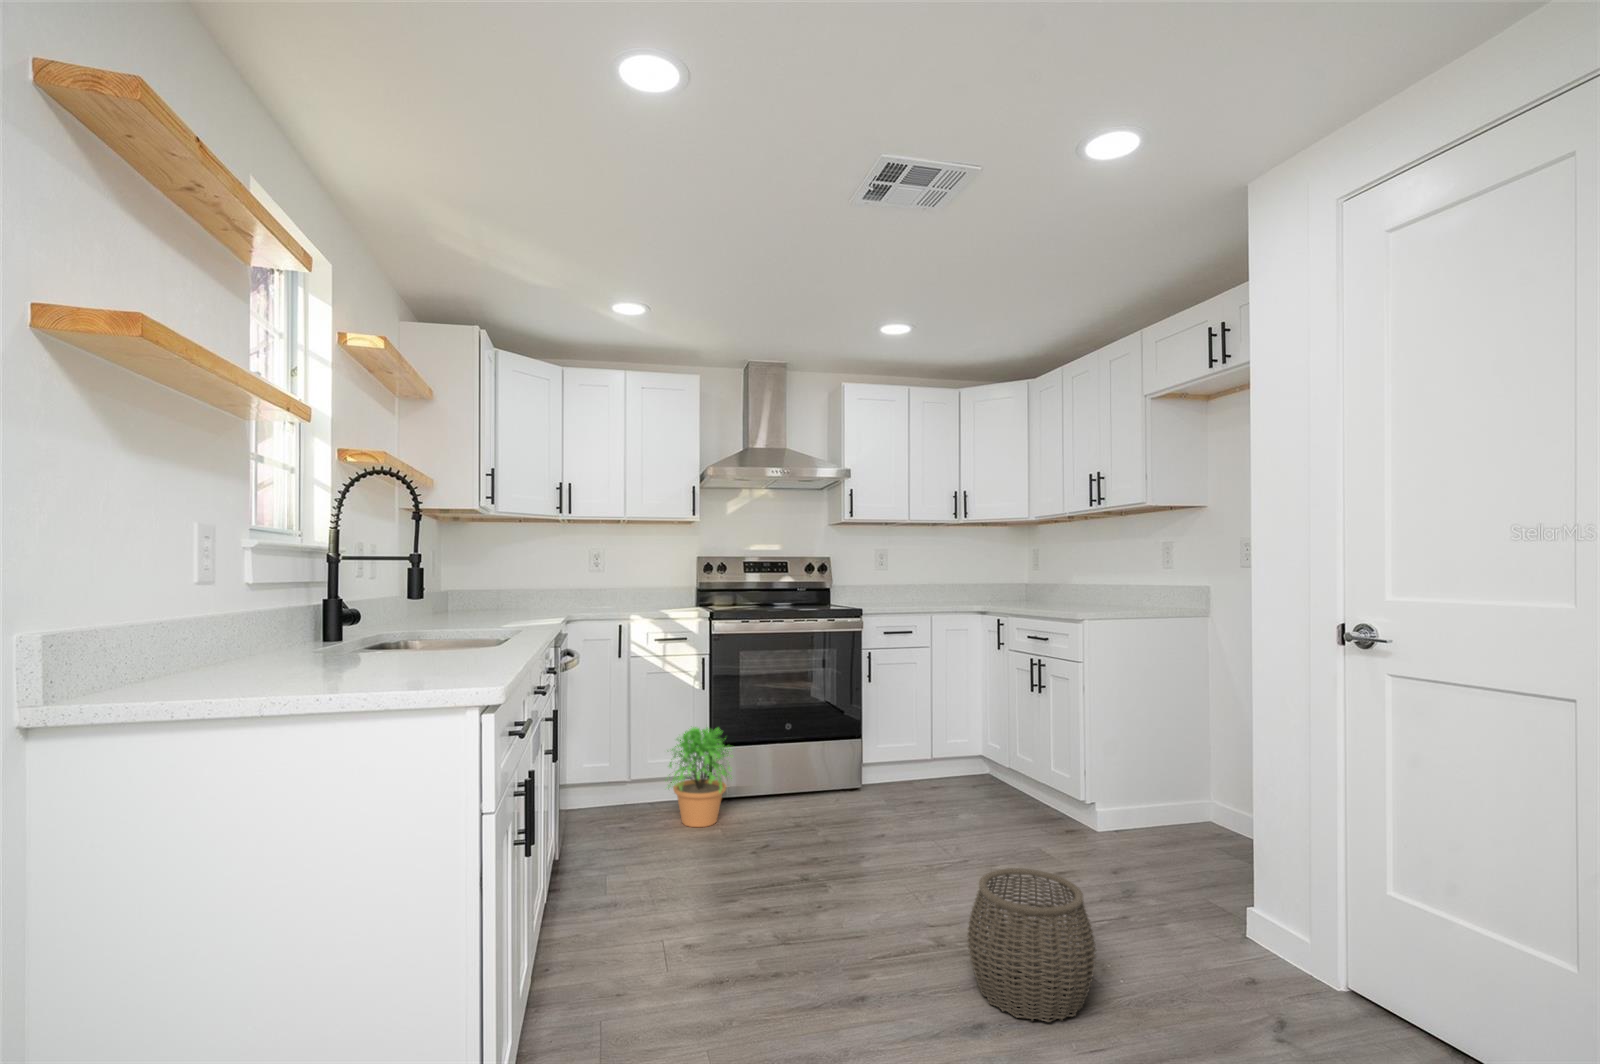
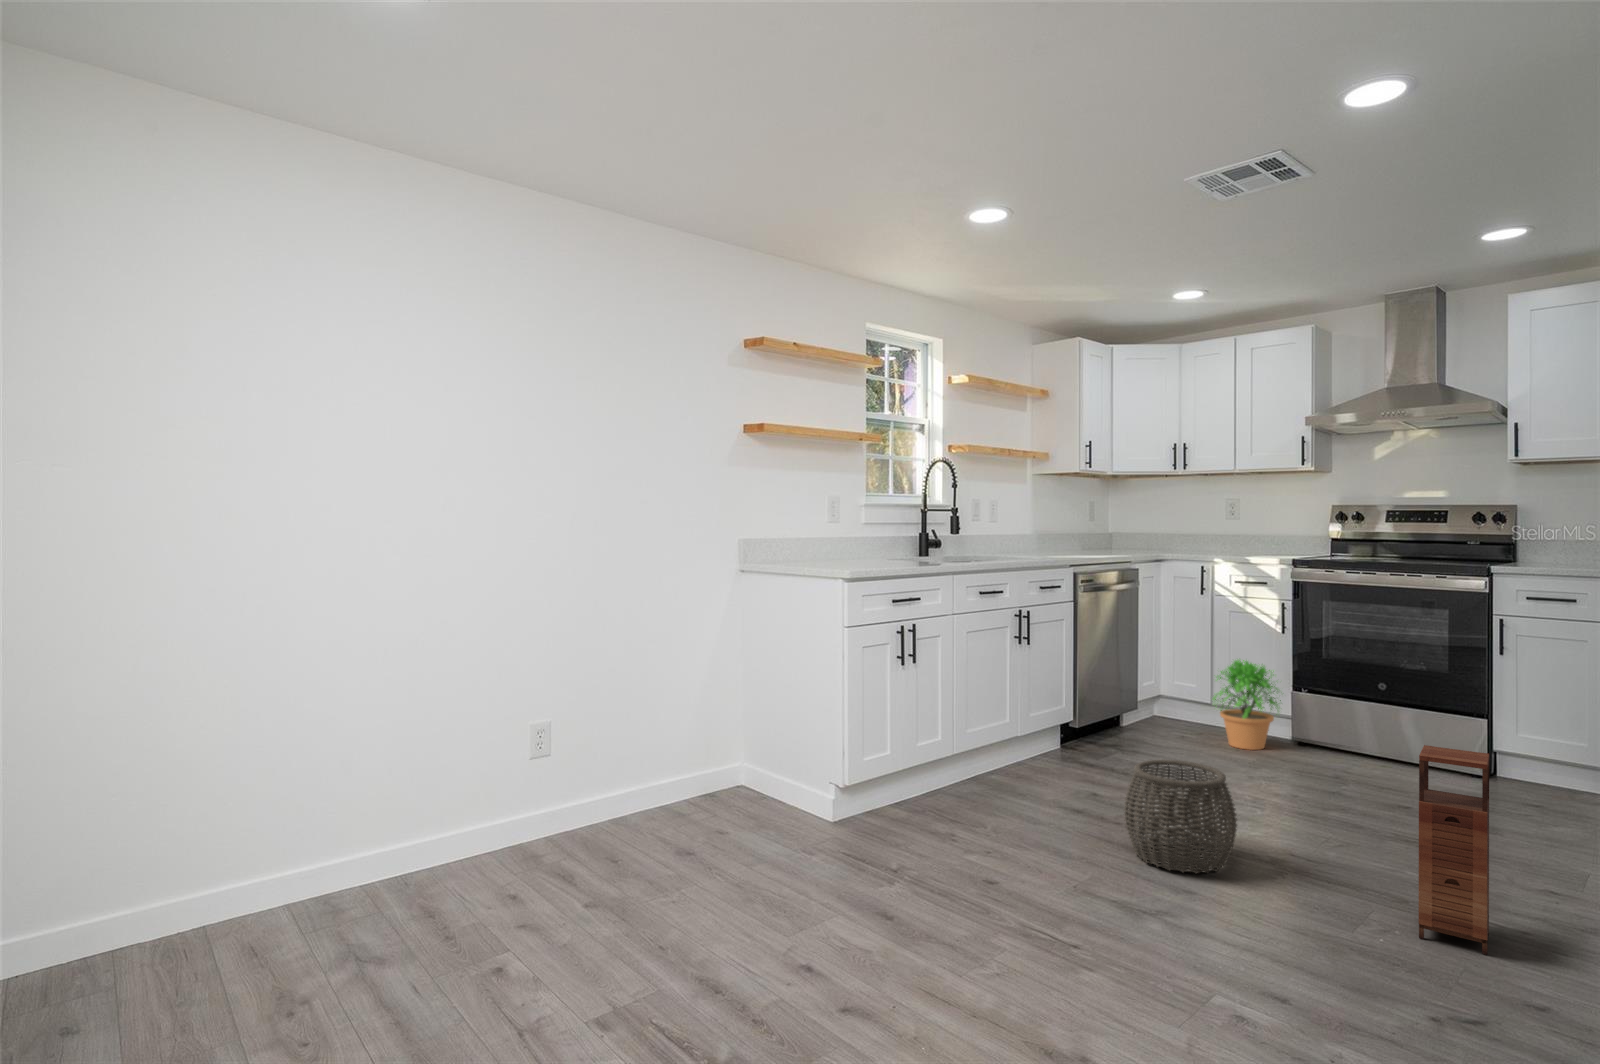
storage cabinet: none [1170,777,1243,956] -> present [1419,745,1489,955]

